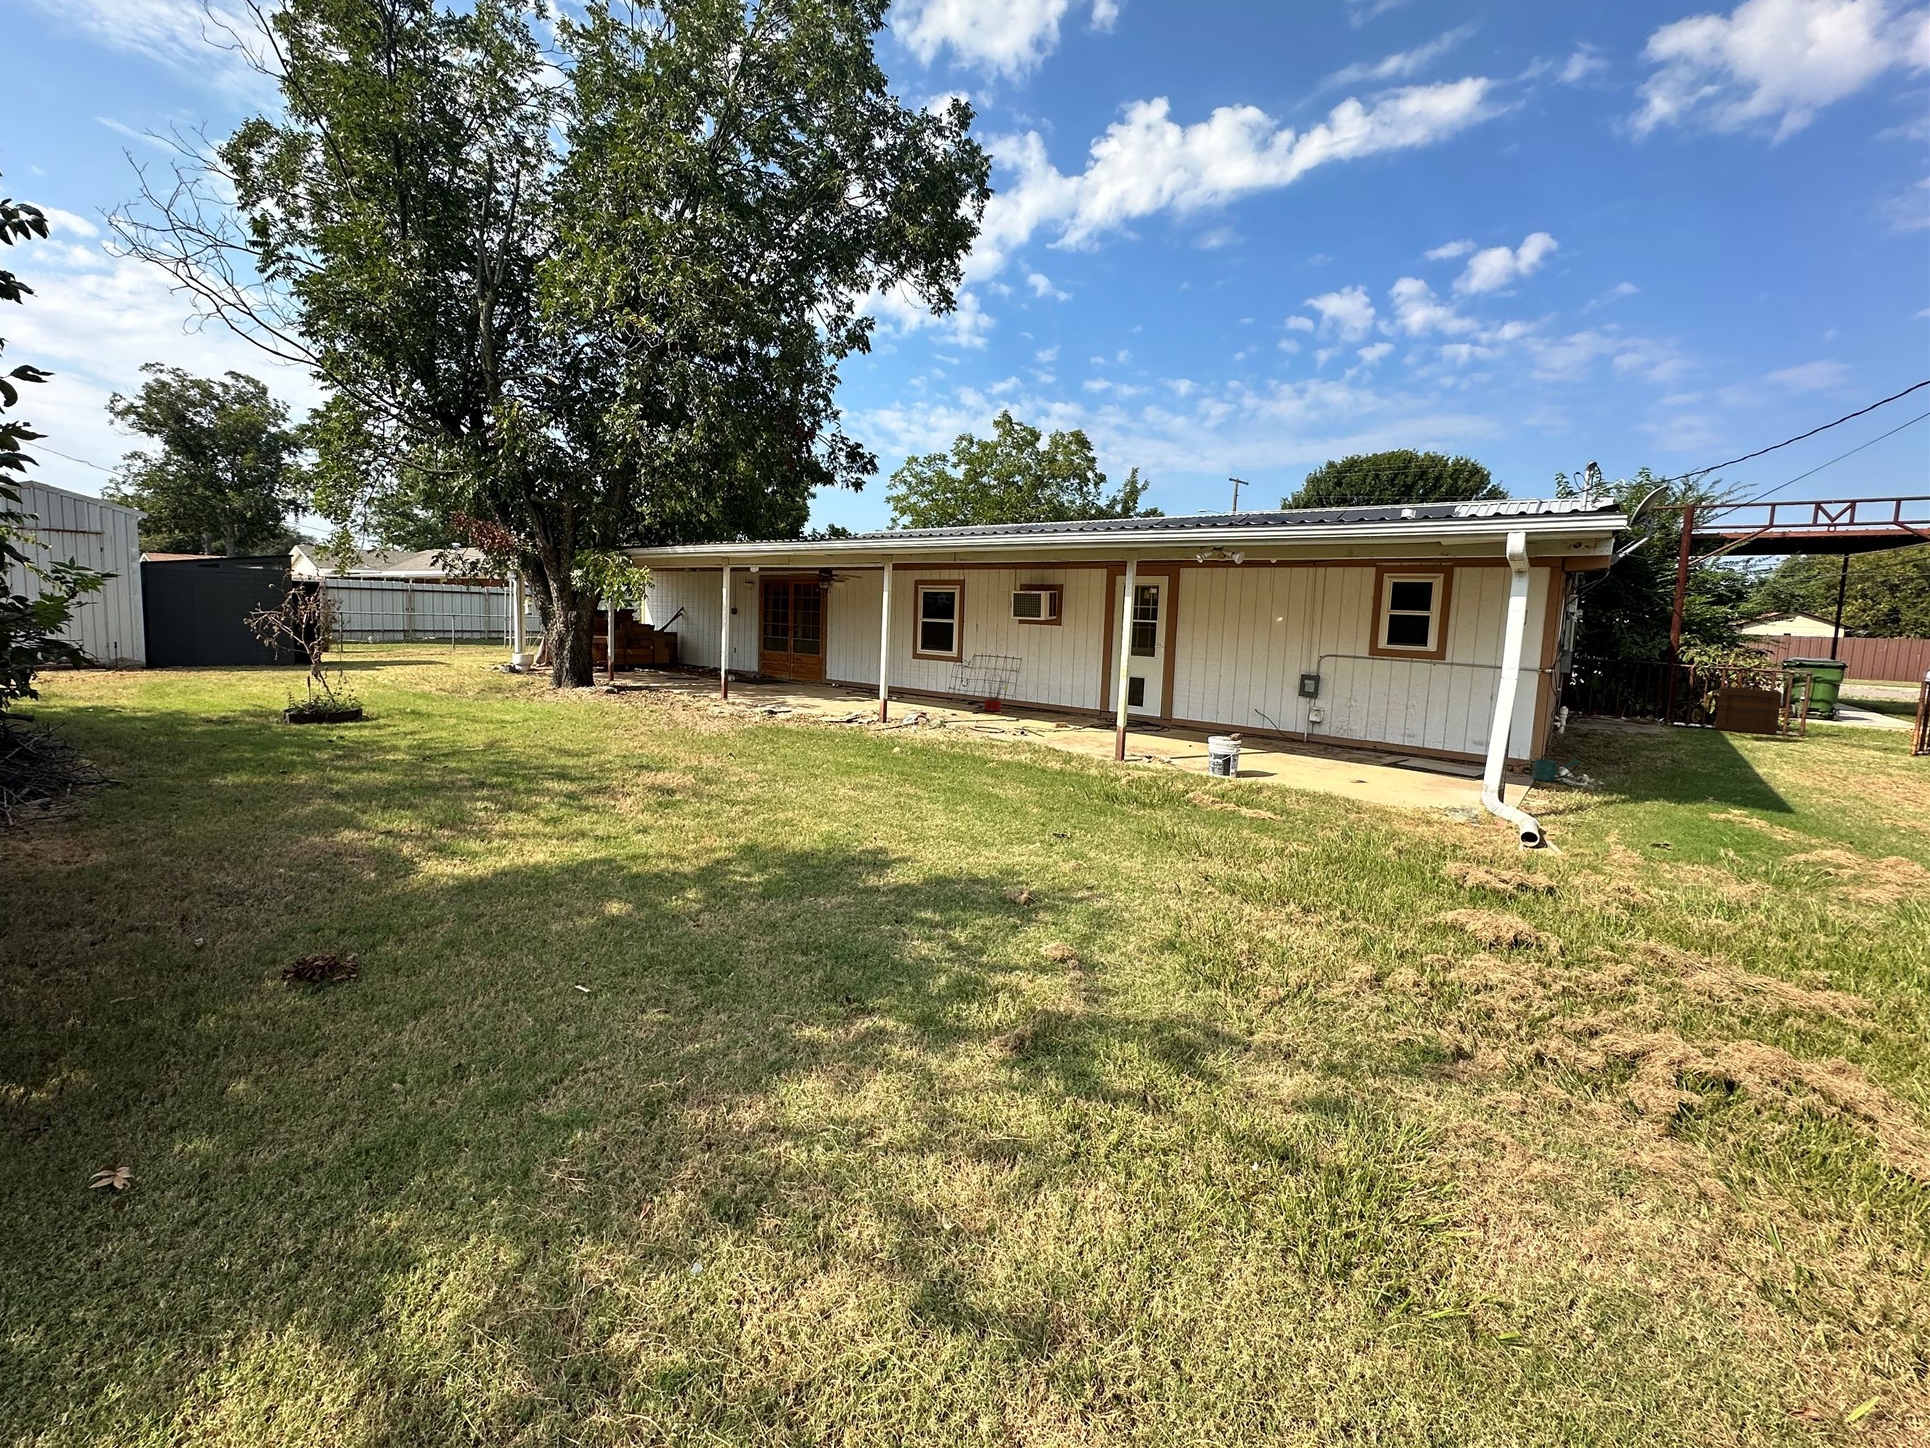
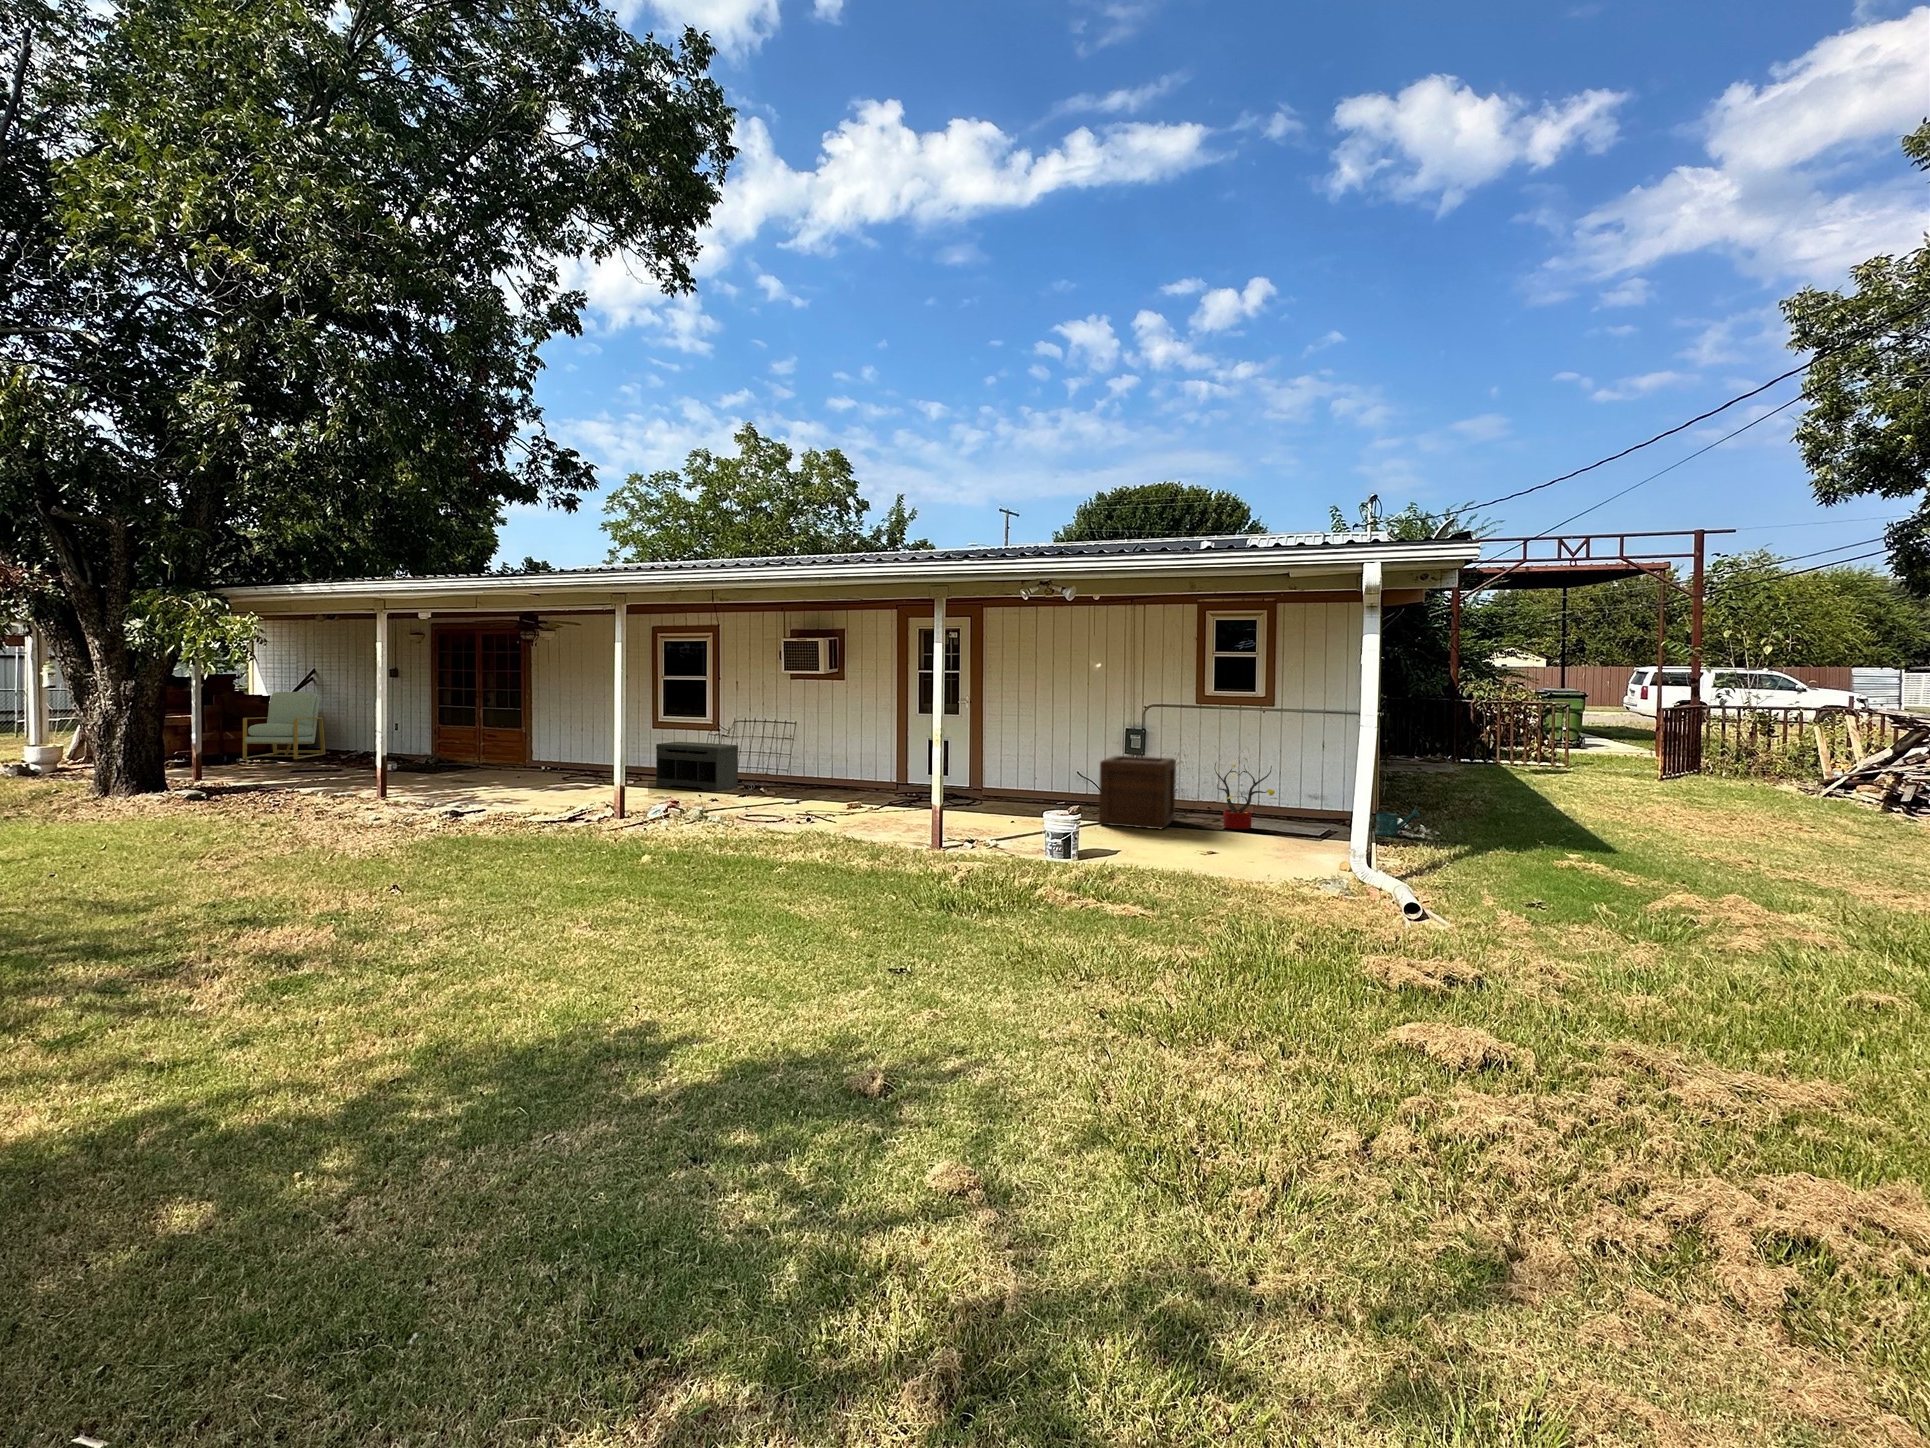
chair: none [639,622,690,670] -> present [243,692,325,759]
bench: none [912,669,974,708] -> present [656,742,738,791]
decorative plant: present [984,672,1008,711] -> present [1214,763,1275,829]
wooden crate: present [1715,687,1782,735] -> present [1099,756,1176,829]

